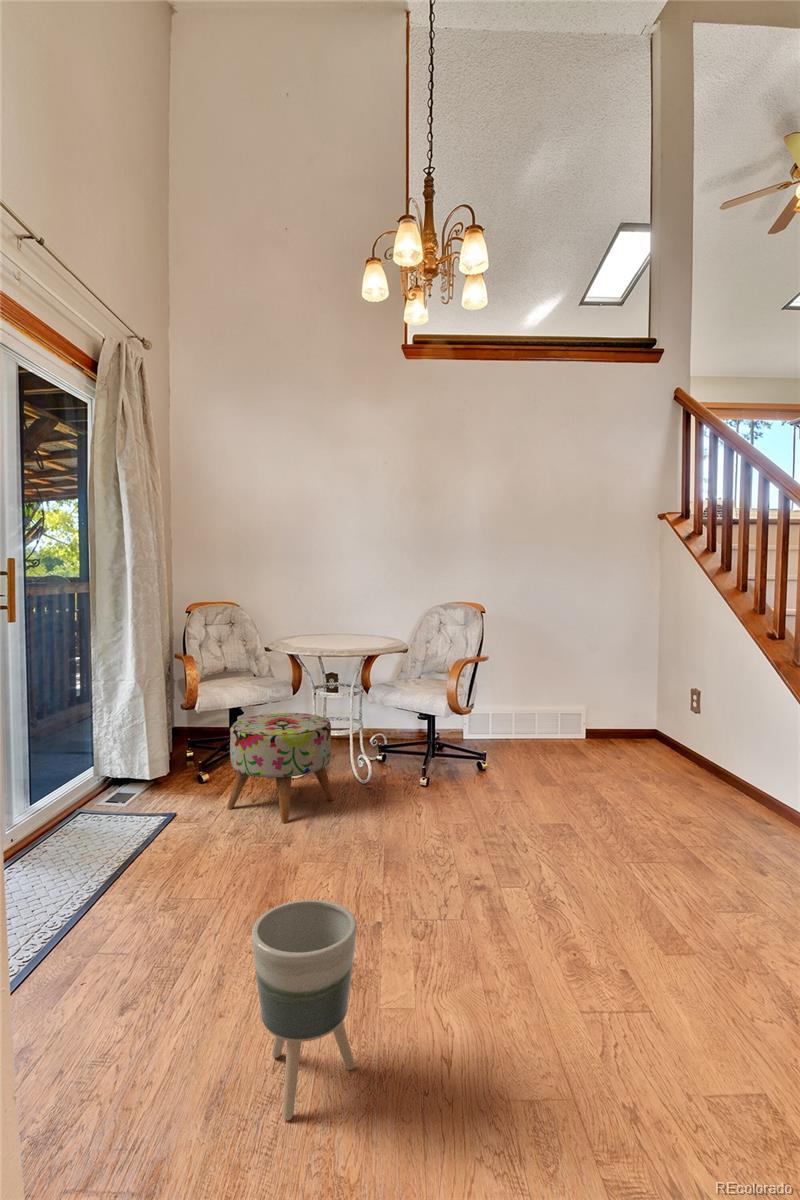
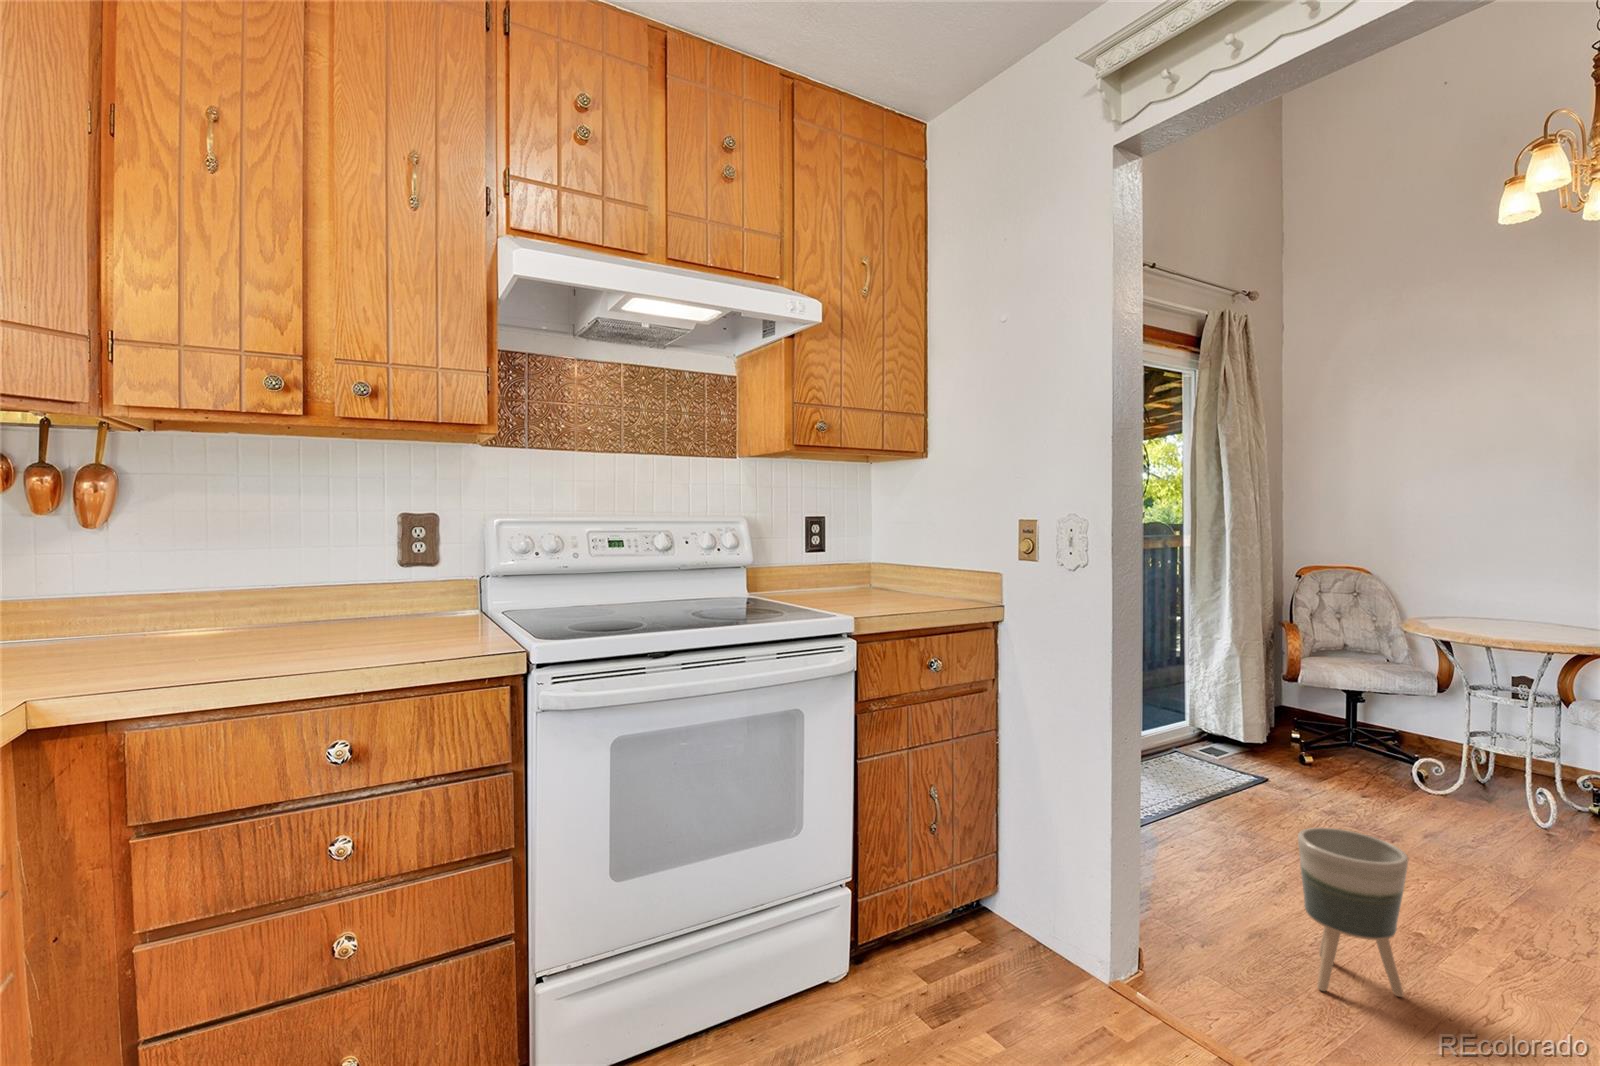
ottoman: present [227,713,334,824] -> none [1328,699,1484,823]

